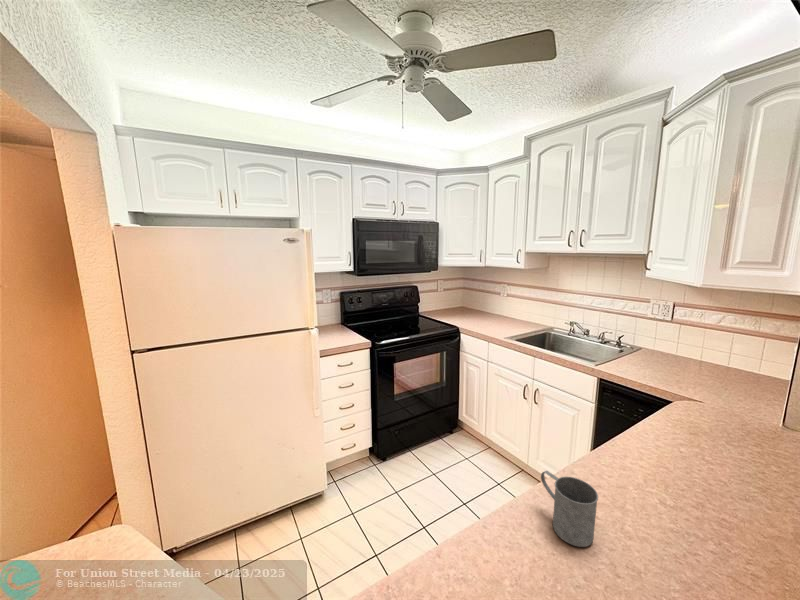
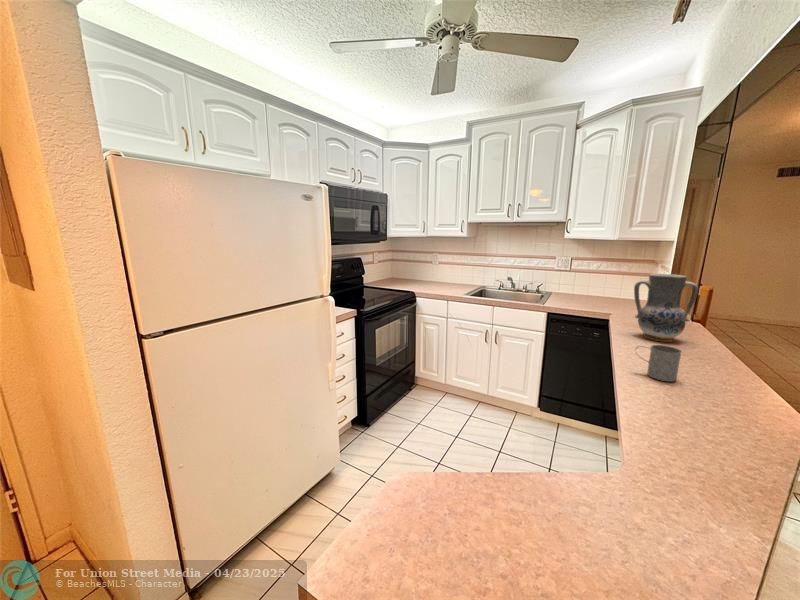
vase: none [662,354,780,475] -> present [634,274,698,342]

